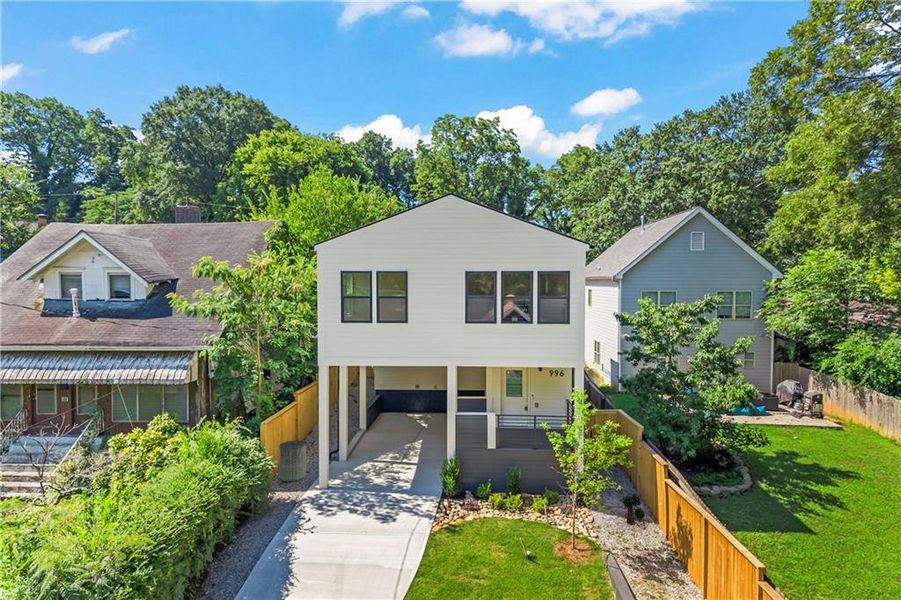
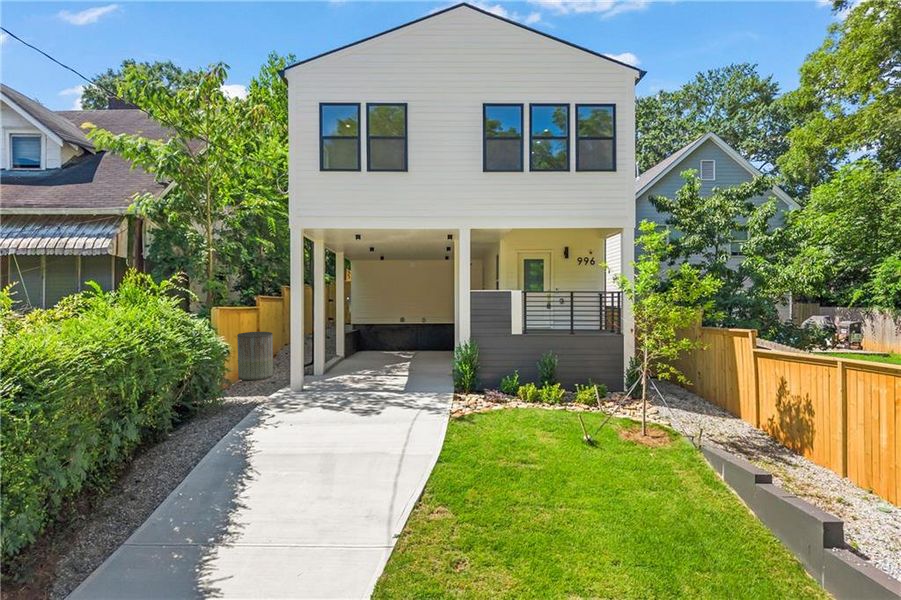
potted plant: present [622,493,645,526] -> none [697,375,730,417]

